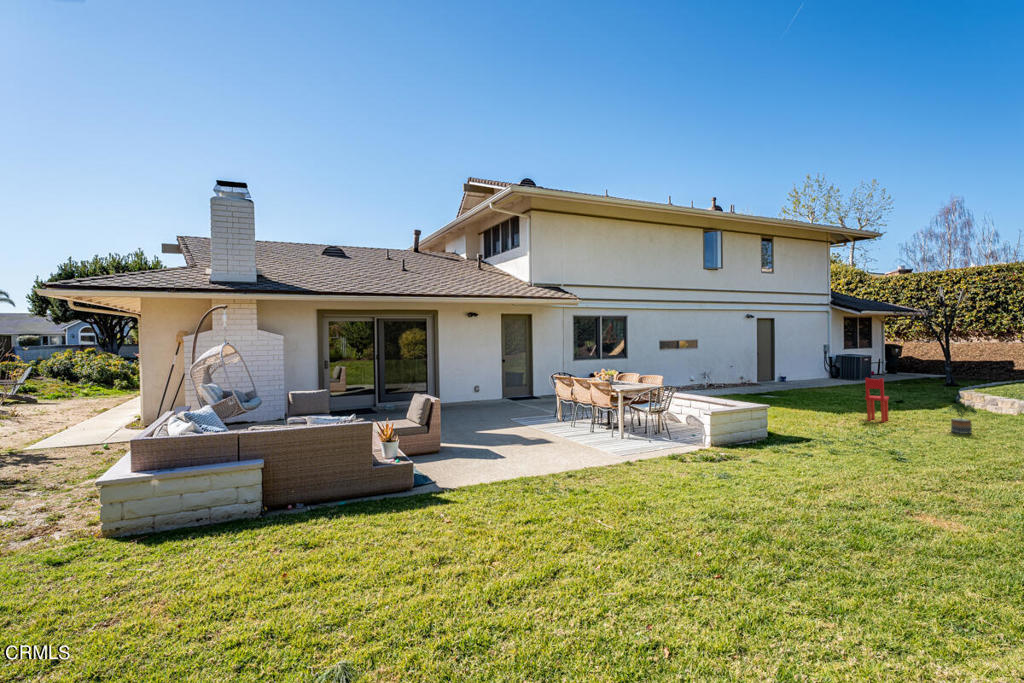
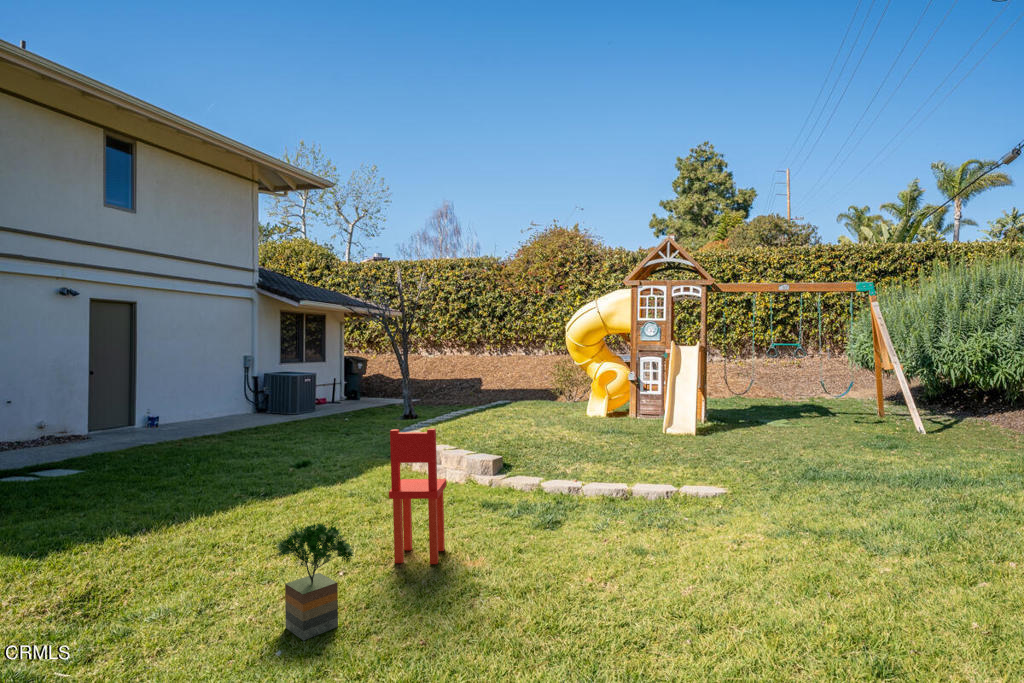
chair: present [865,378,889,422] -> present [389,429,447,564]

